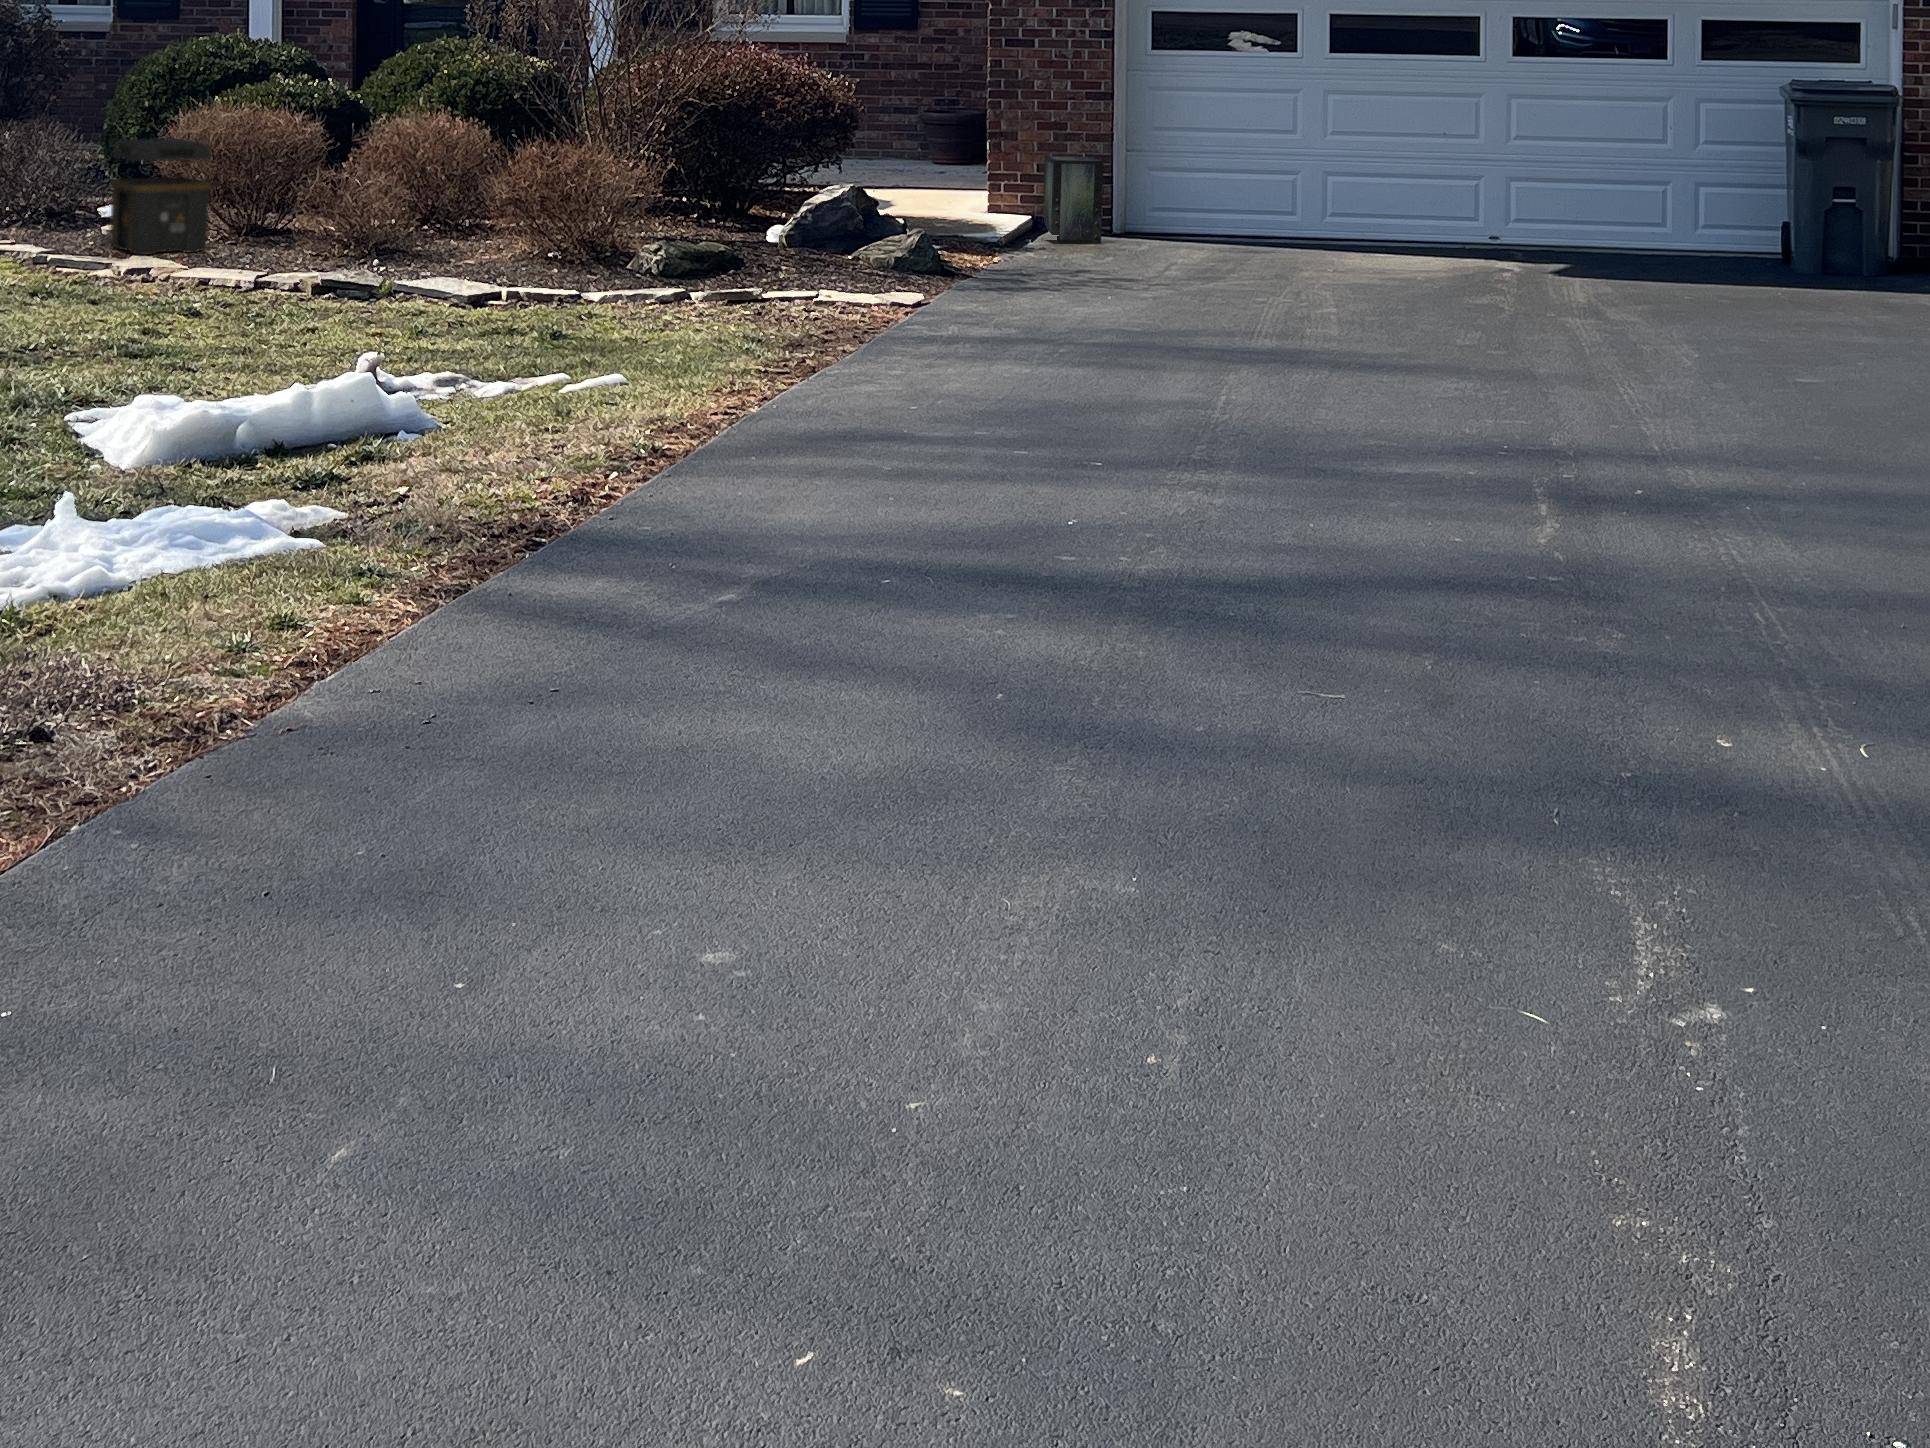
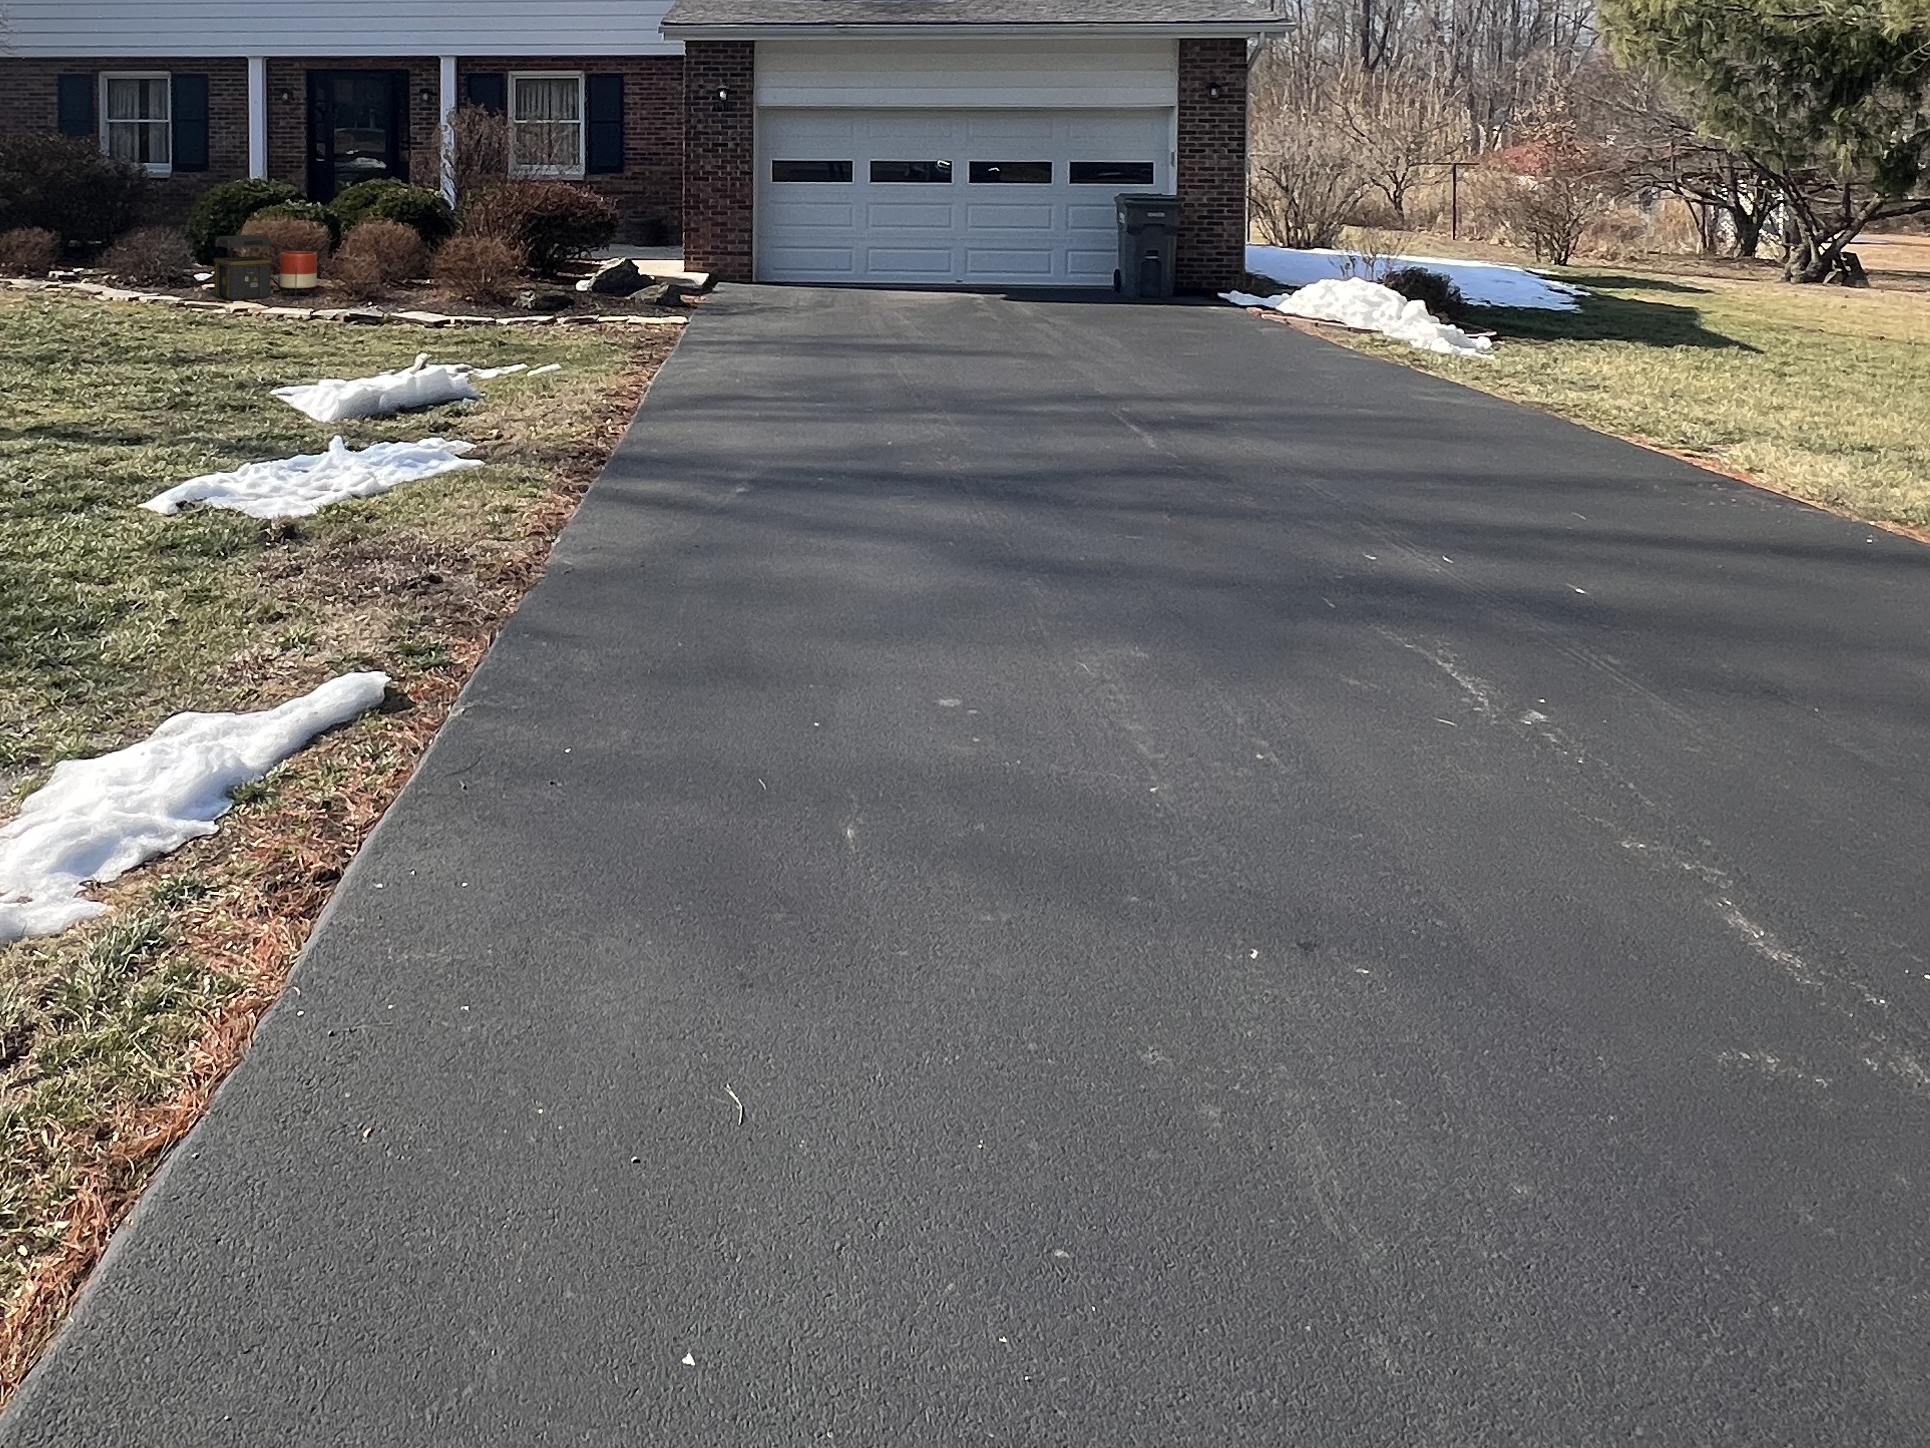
storage box: present [1043,156,1104,244] -> none [717,237,752,284]
planter: none [220,169,288,262] -> present [280,251,317,303]

